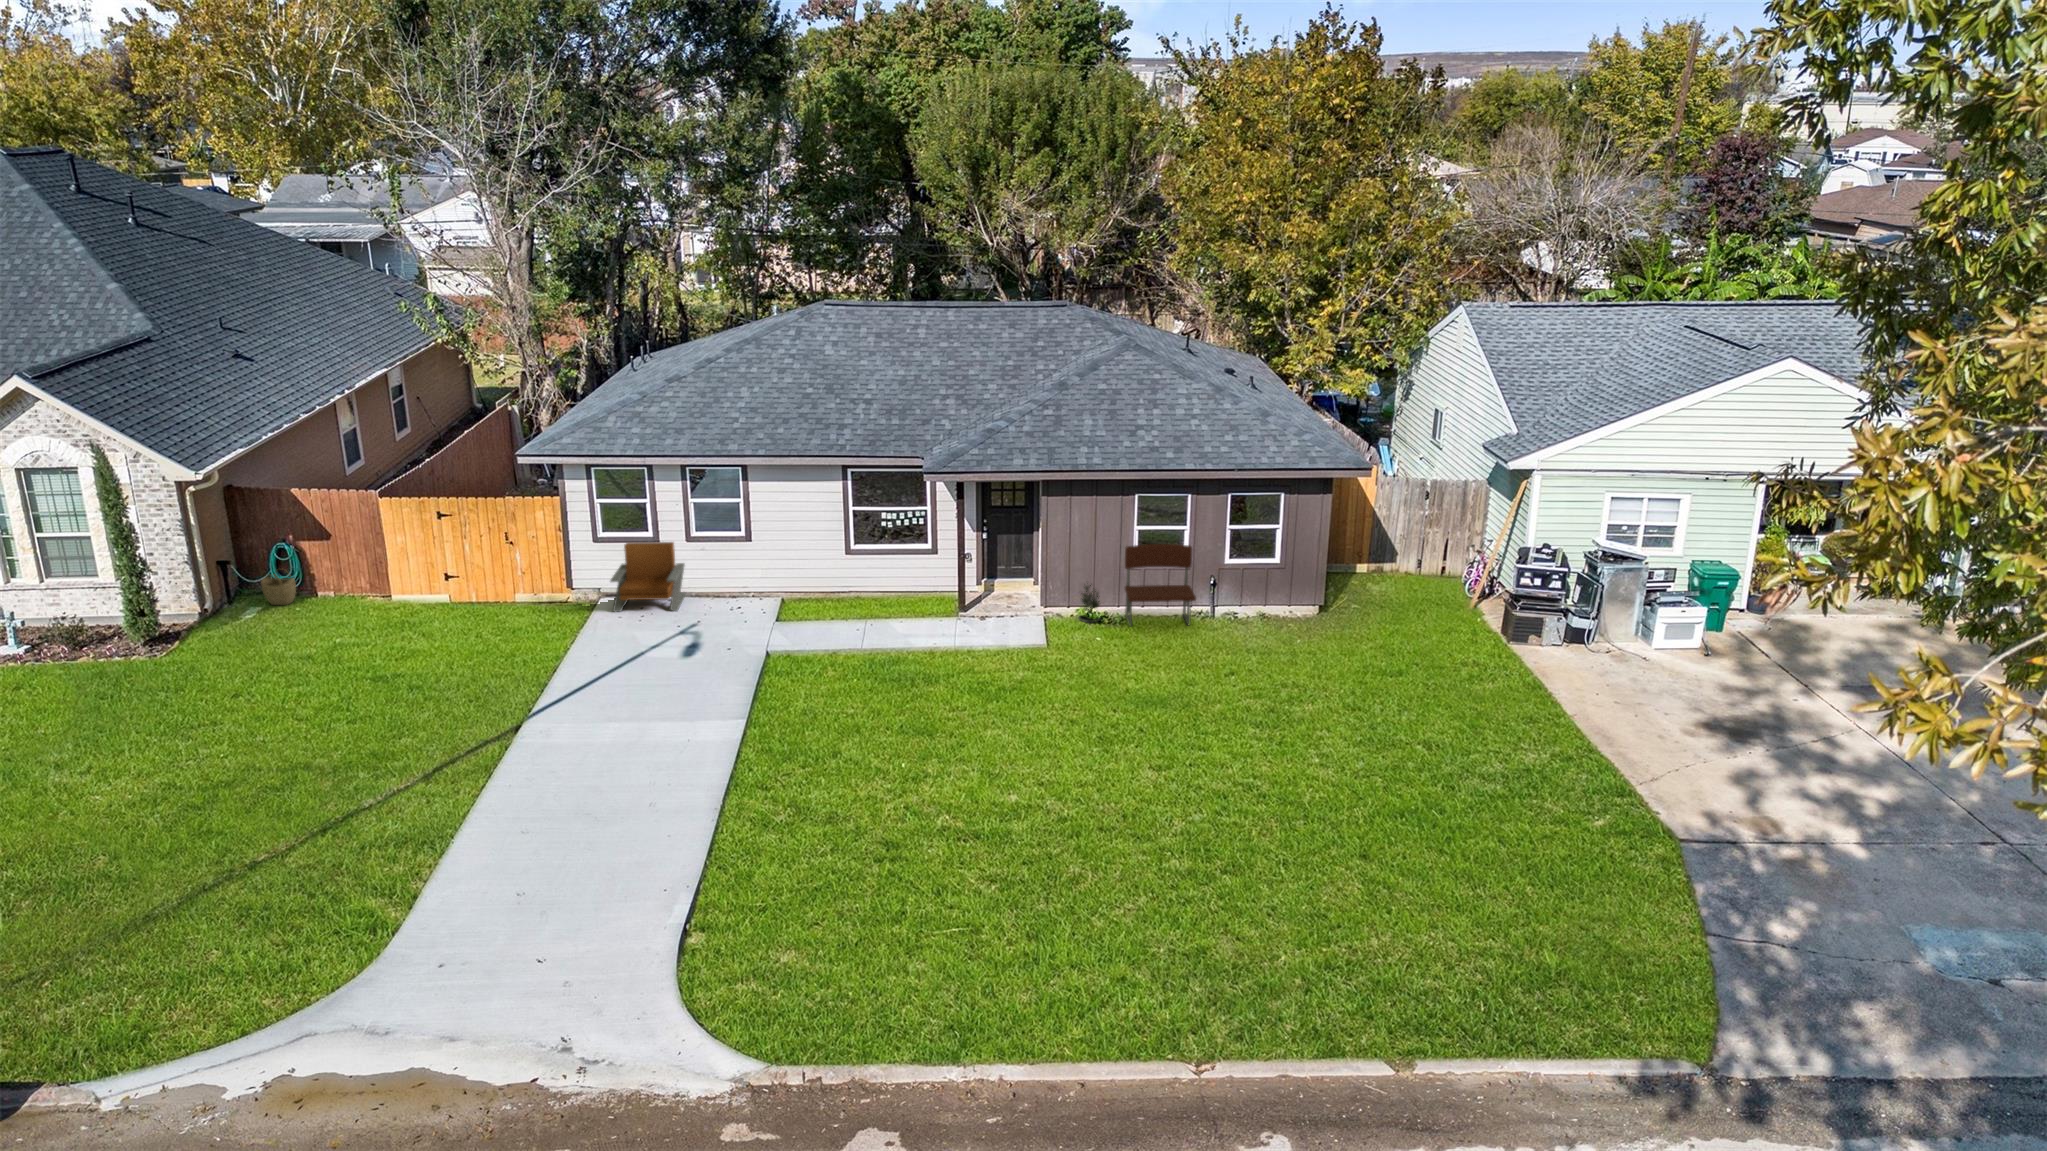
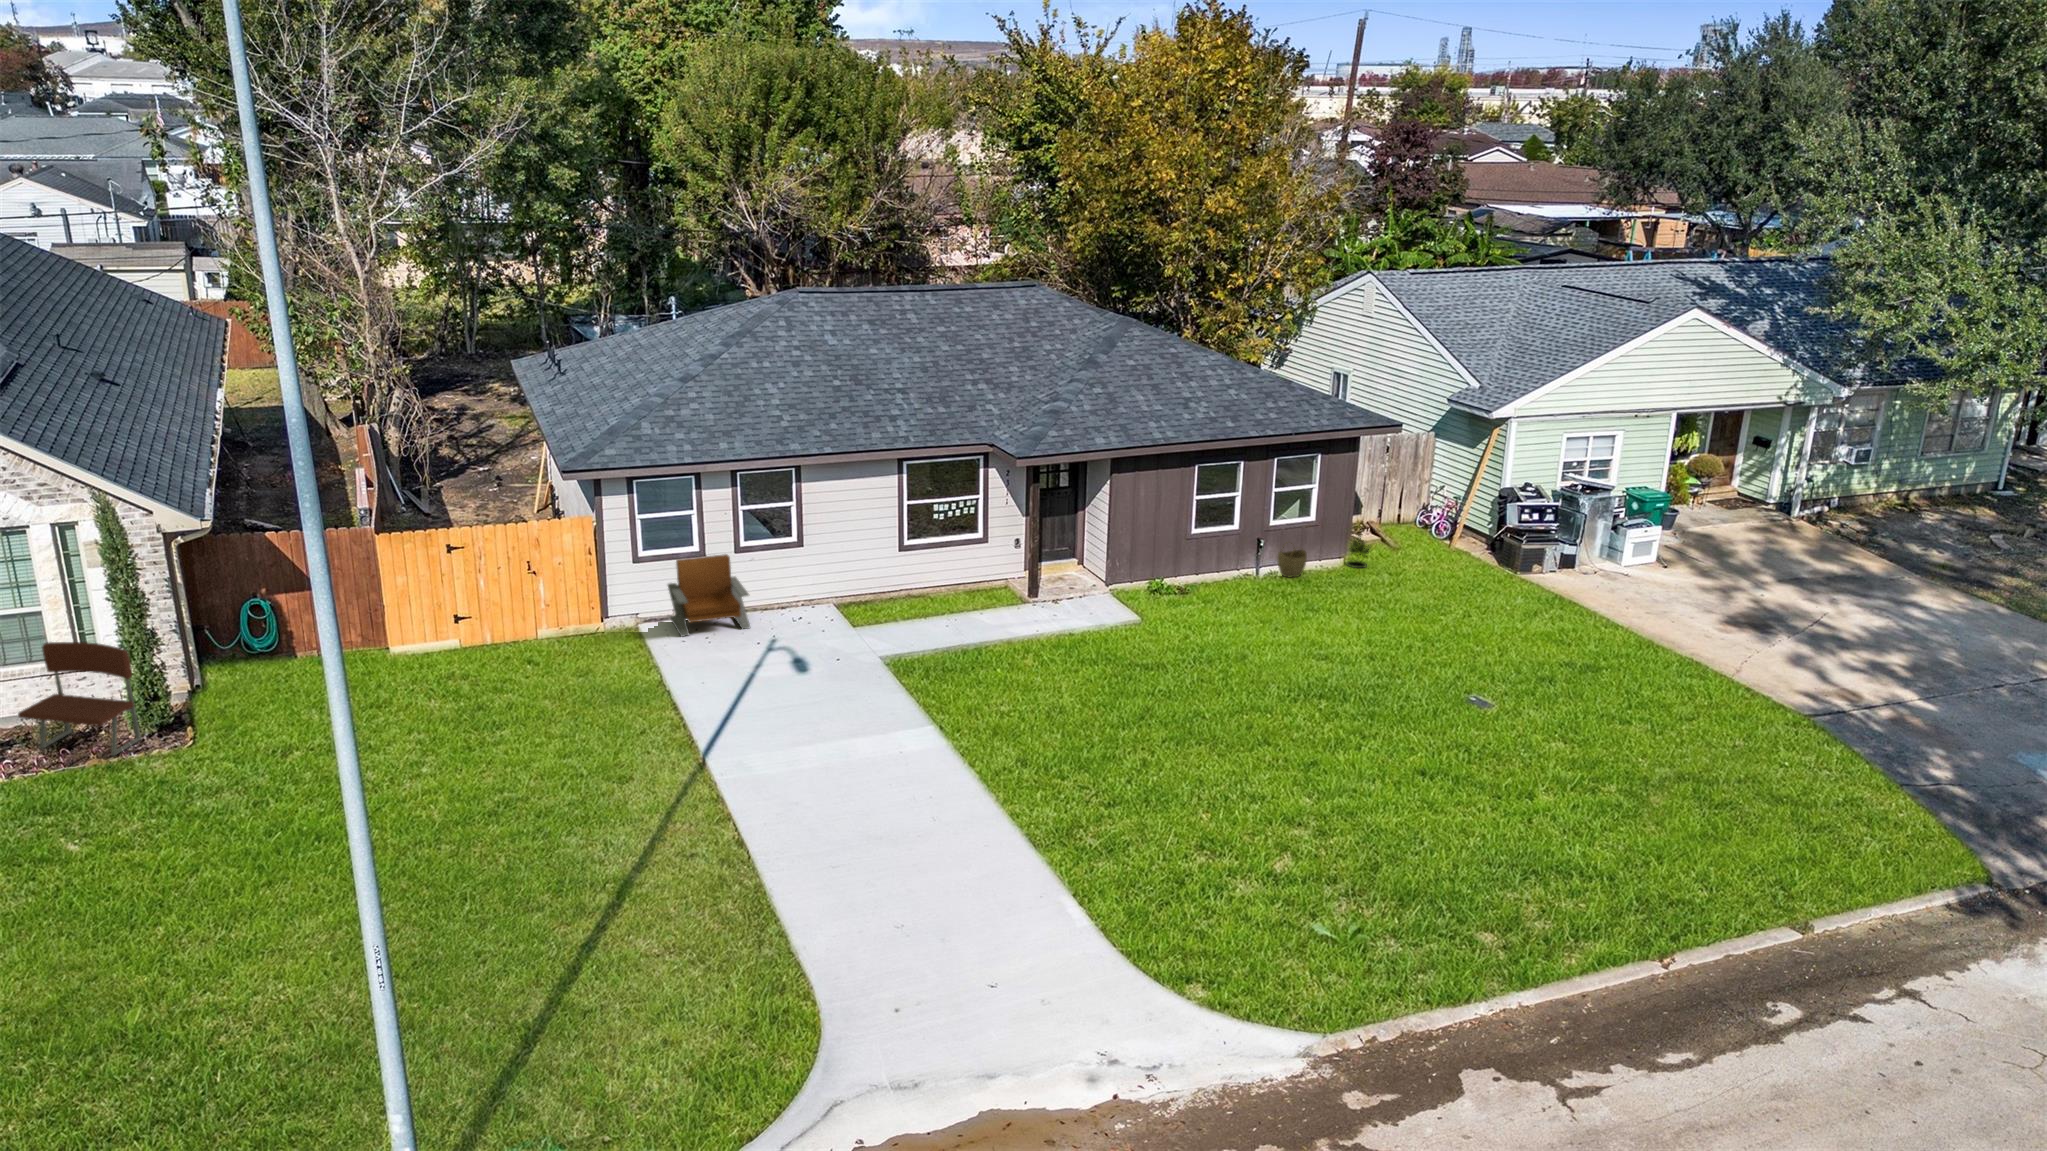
bench: present [1125,544,1196,626] -> present [18,642,142,756]
woven basket: present [261,569,296,605] -> present [1278,542,1307,577]
potted tree: present [1079,585,1100,623] -> present [1347,533,1370,568]

